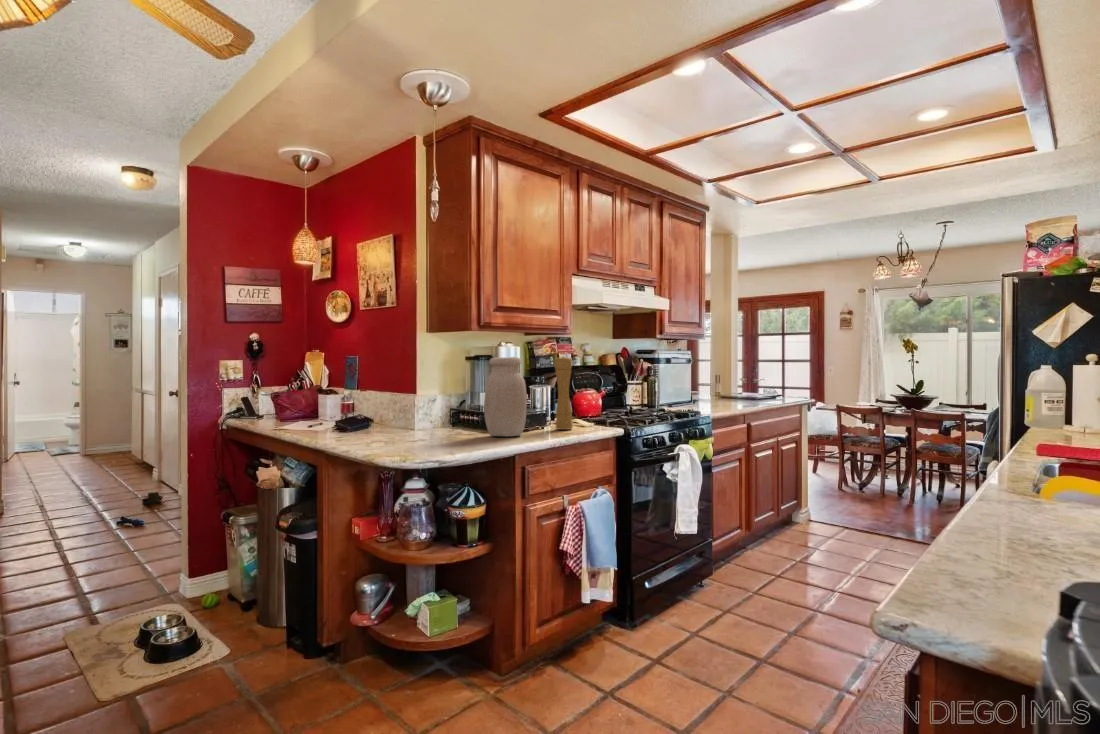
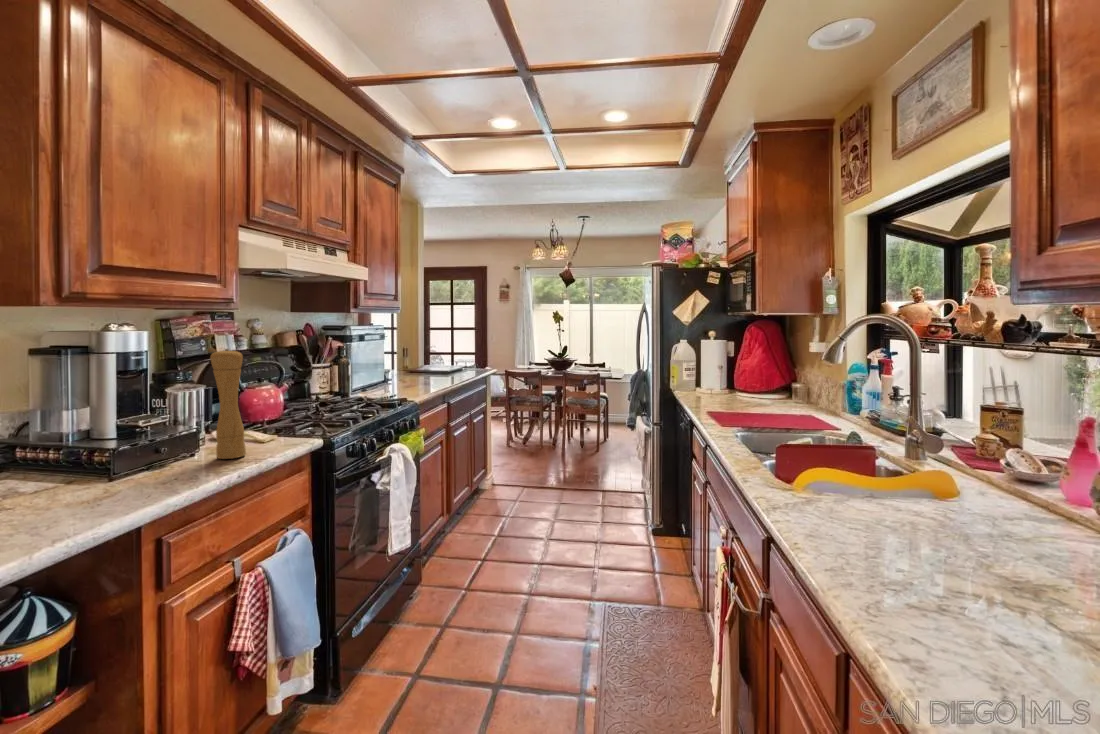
jar: present [484,357,527,436] -> none [68,357,161,496]

